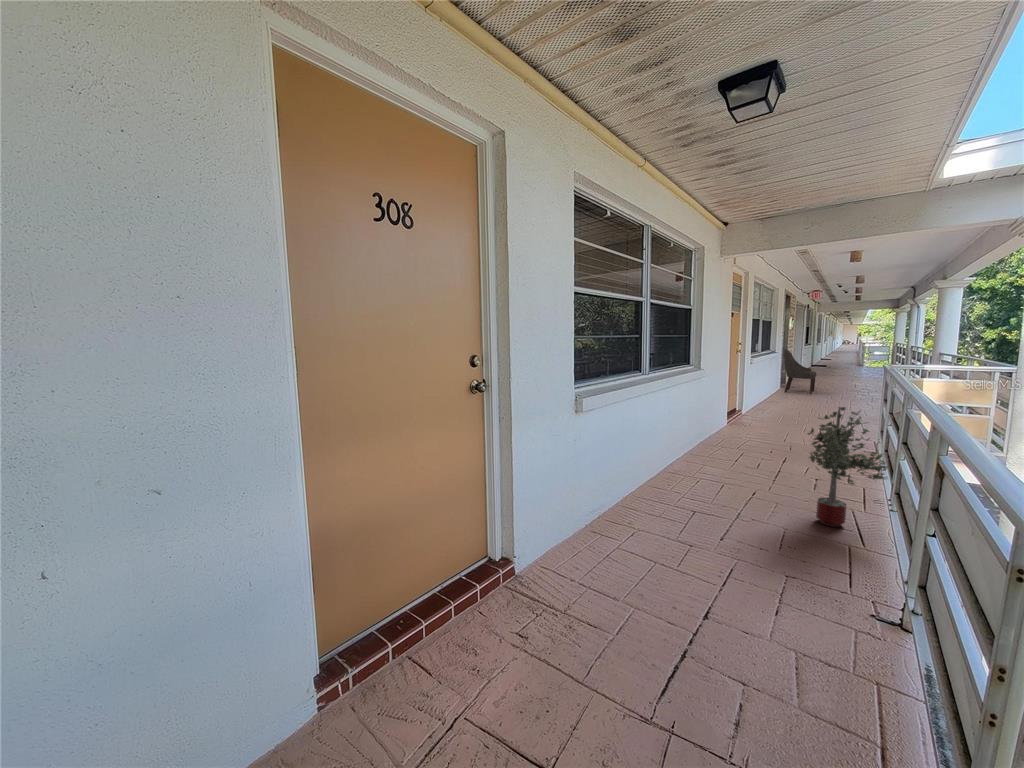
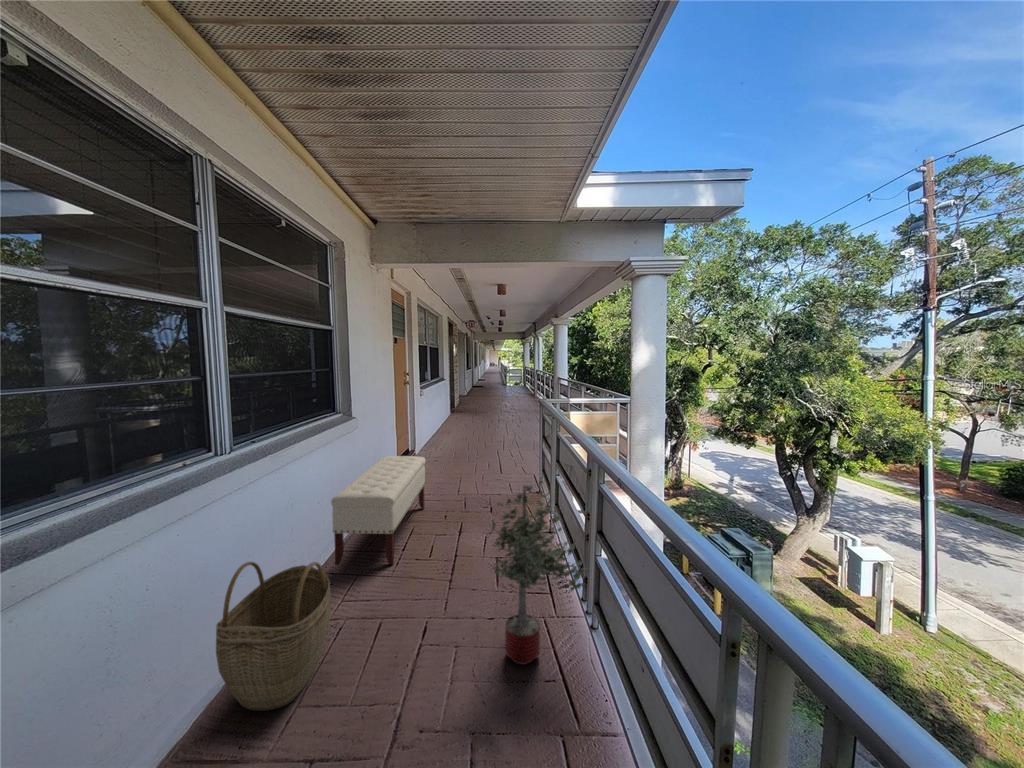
chair: present [784,350,816,394] -> none [450,376,478,419]
bench: none [689,403,757,469] -> present [331,456,426,565]
woven basket: none [646,430,698,501] -> present [216,562,331,711]

